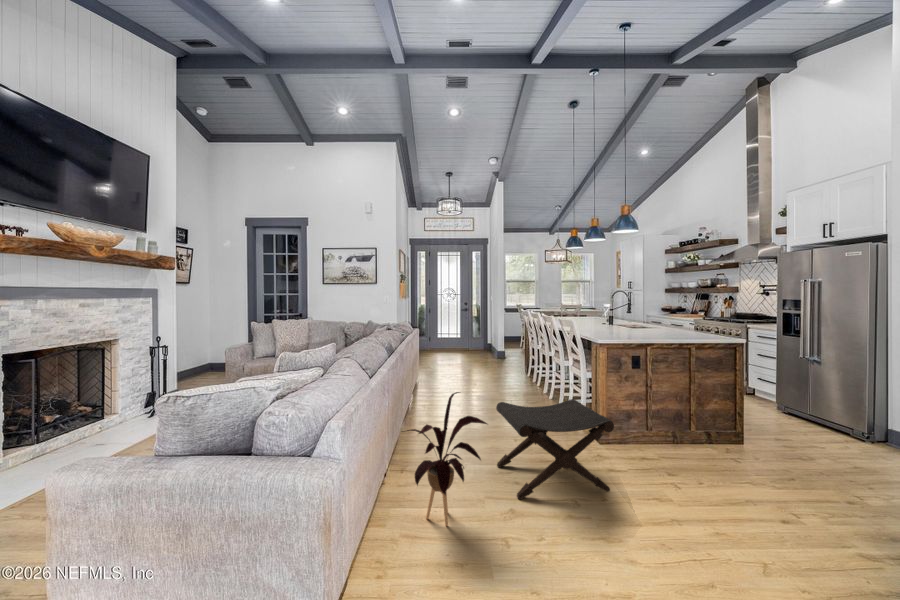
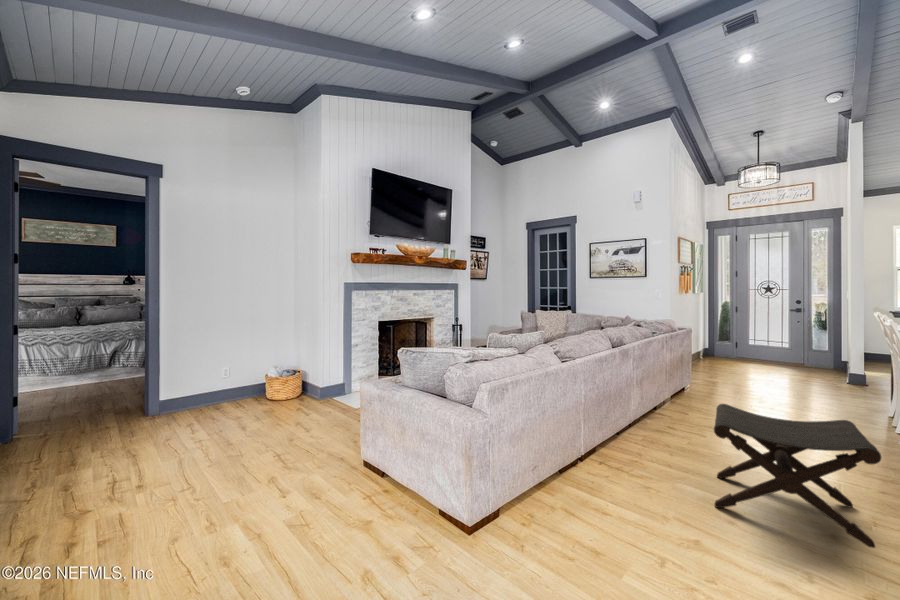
house plant: present [402,392,487,526] -> none [576,373,665,496]

